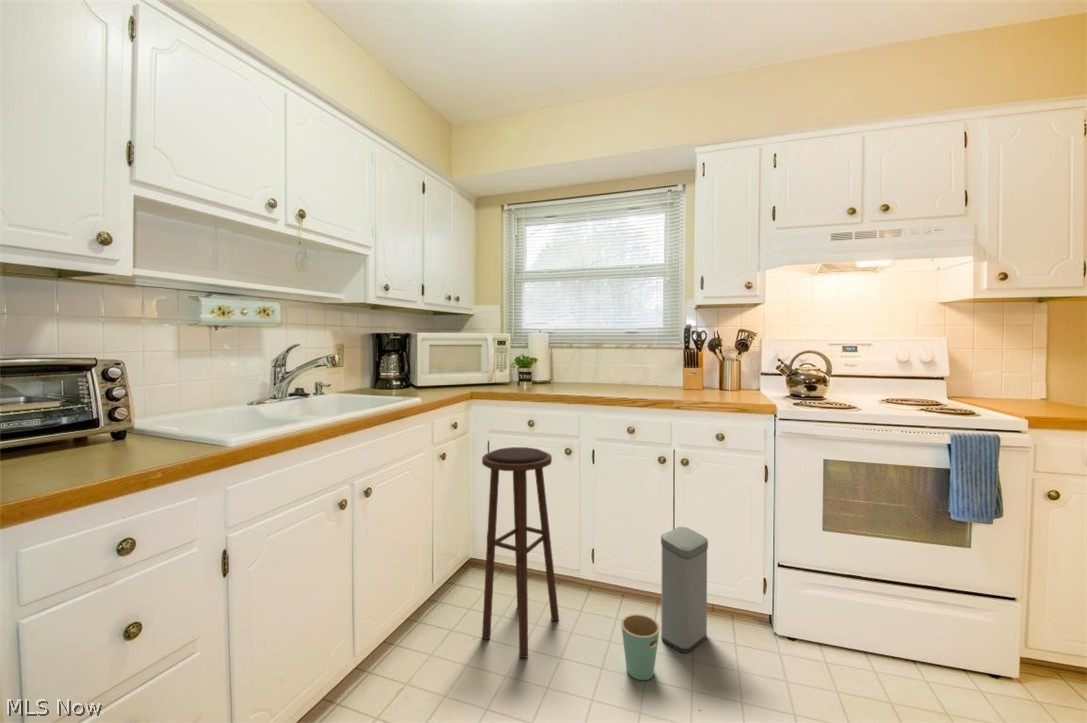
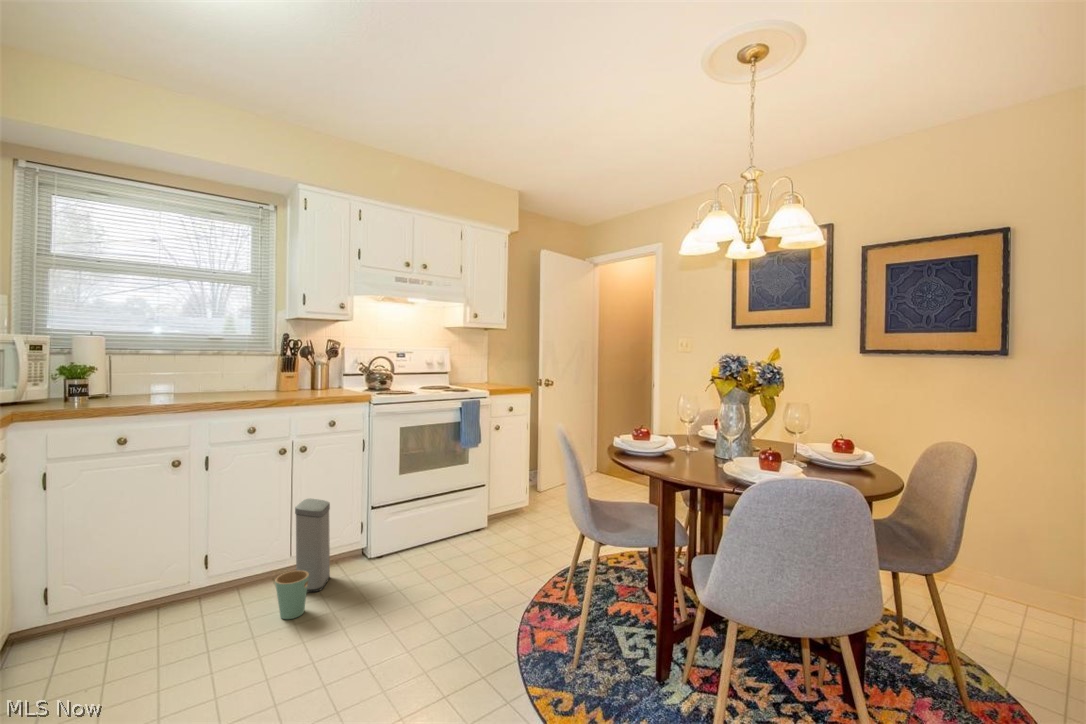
stool: present [482,447,559,658] -> none [98,457,191,671]

